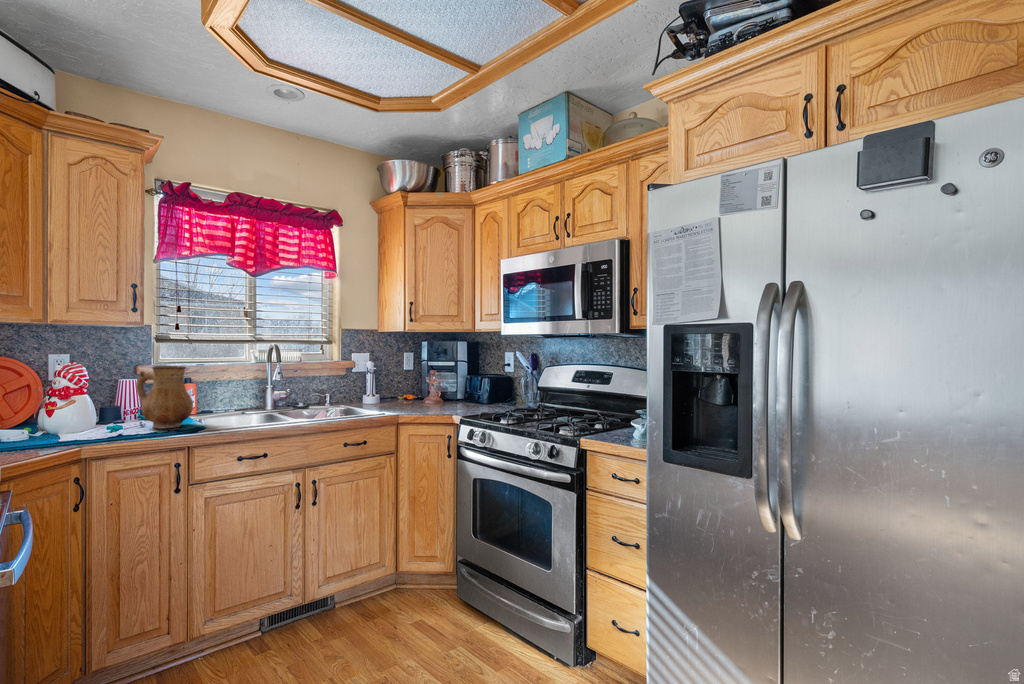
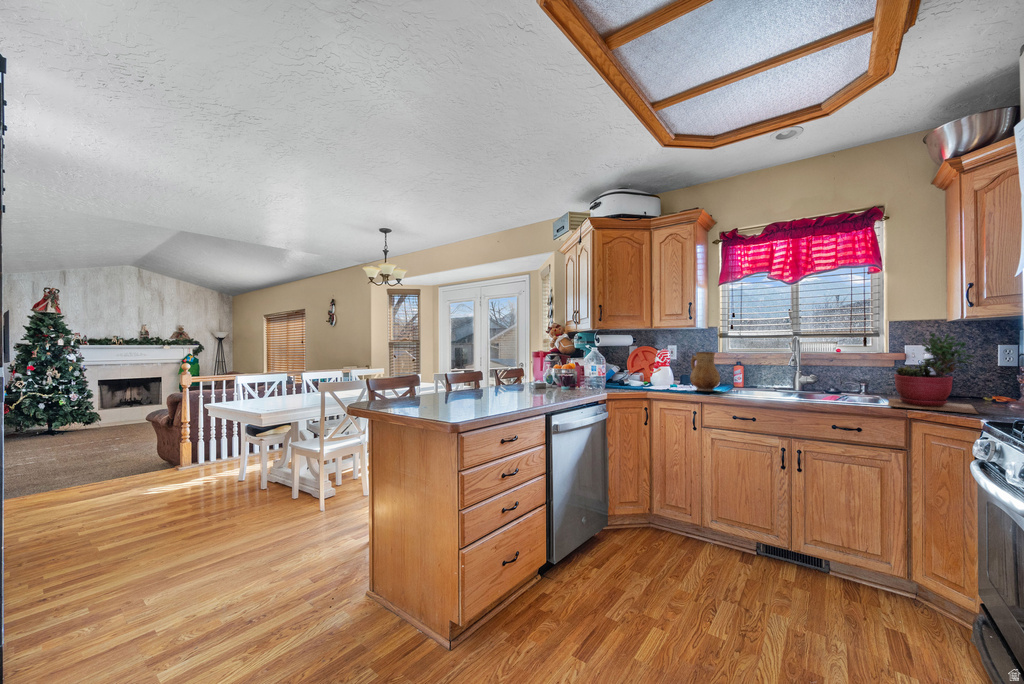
succulent plant: none [369,344,440,414] -> present [888,333,978,413]

